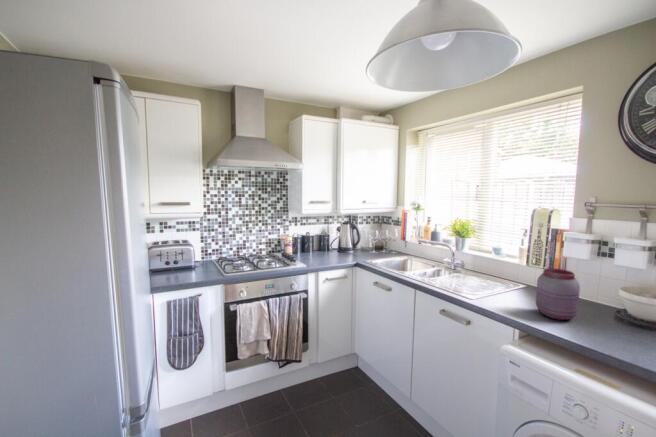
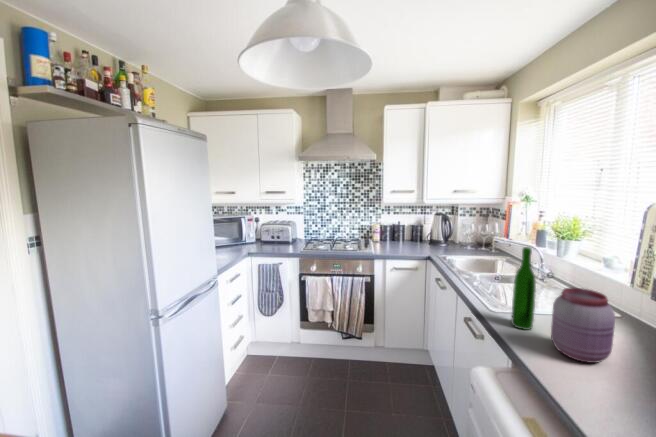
wine bottle: none [495,243,514,308] -> present [511,247,536,330]

